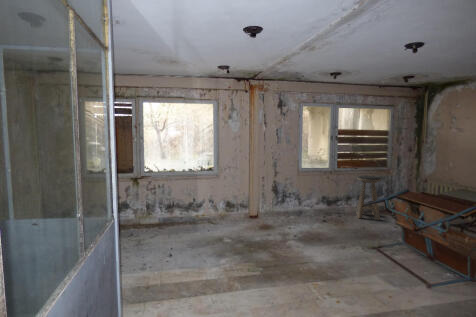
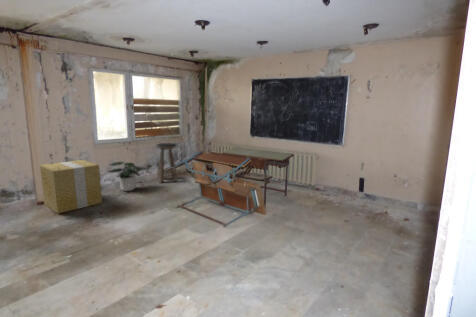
cardboard box: none [255,185,299,228] -> present [40,160,102,213]
potted plant: none [307,190,344,220] -> present [109,162,145,191]

